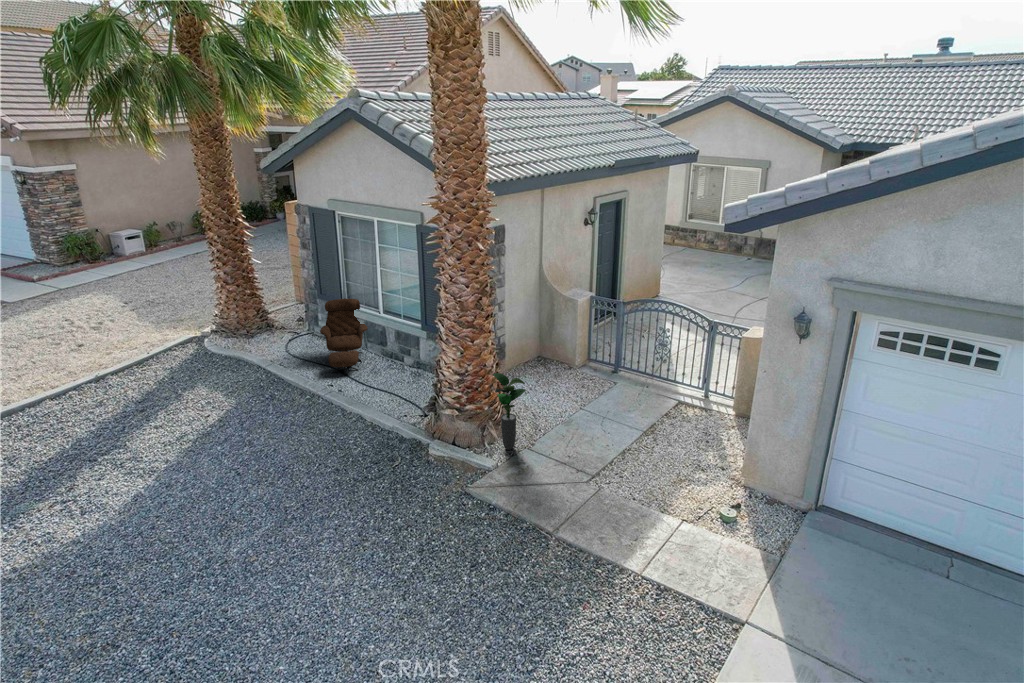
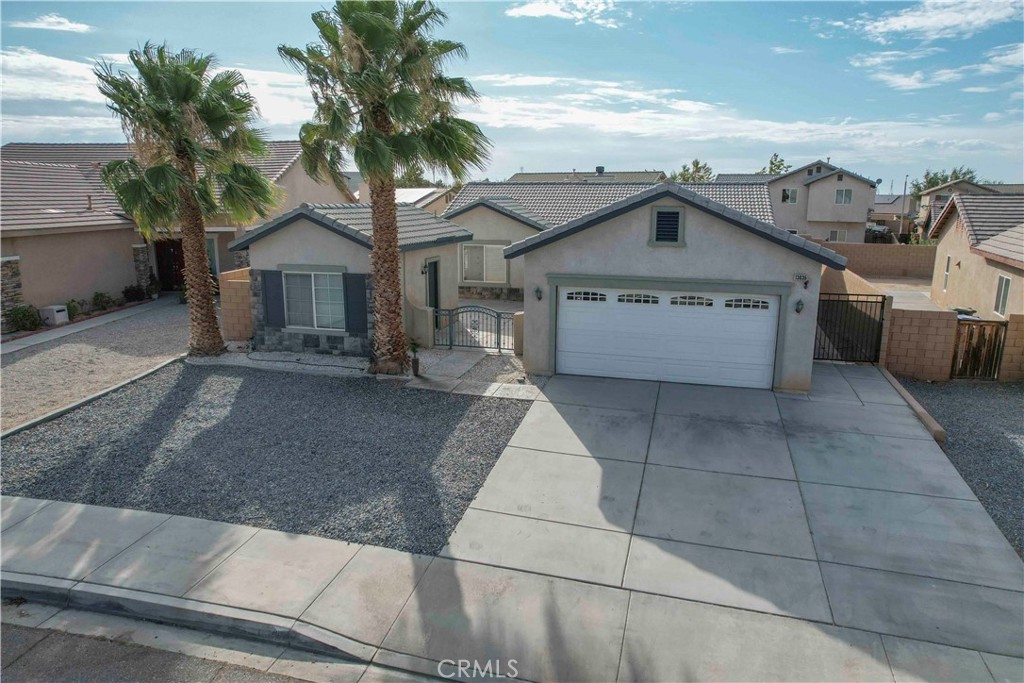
lounge chair: present [320,299,368,375] -> none [276,322,307,363]

